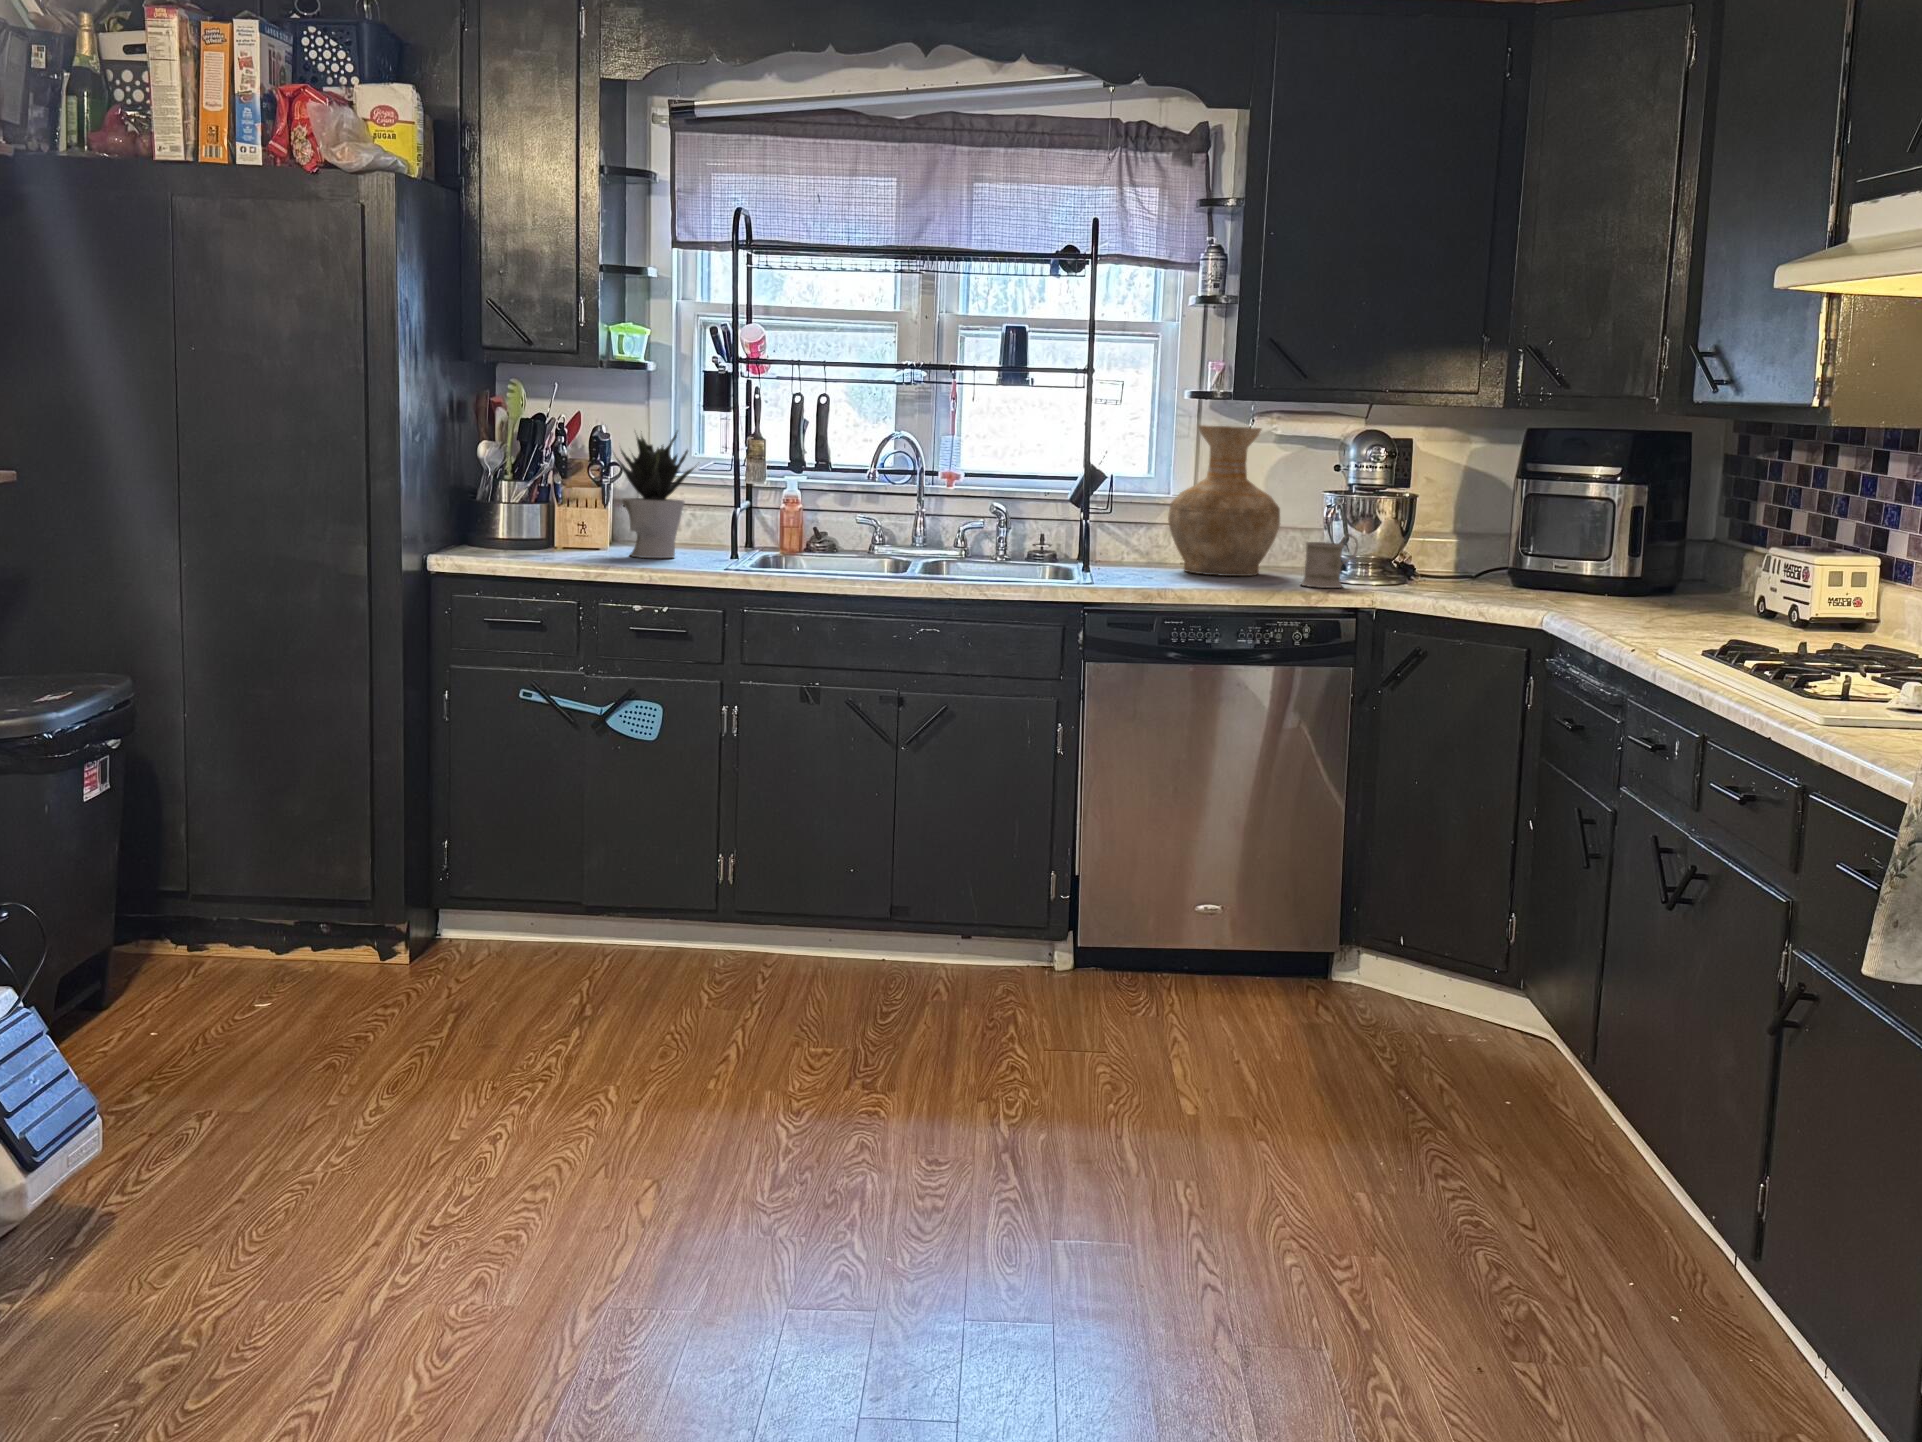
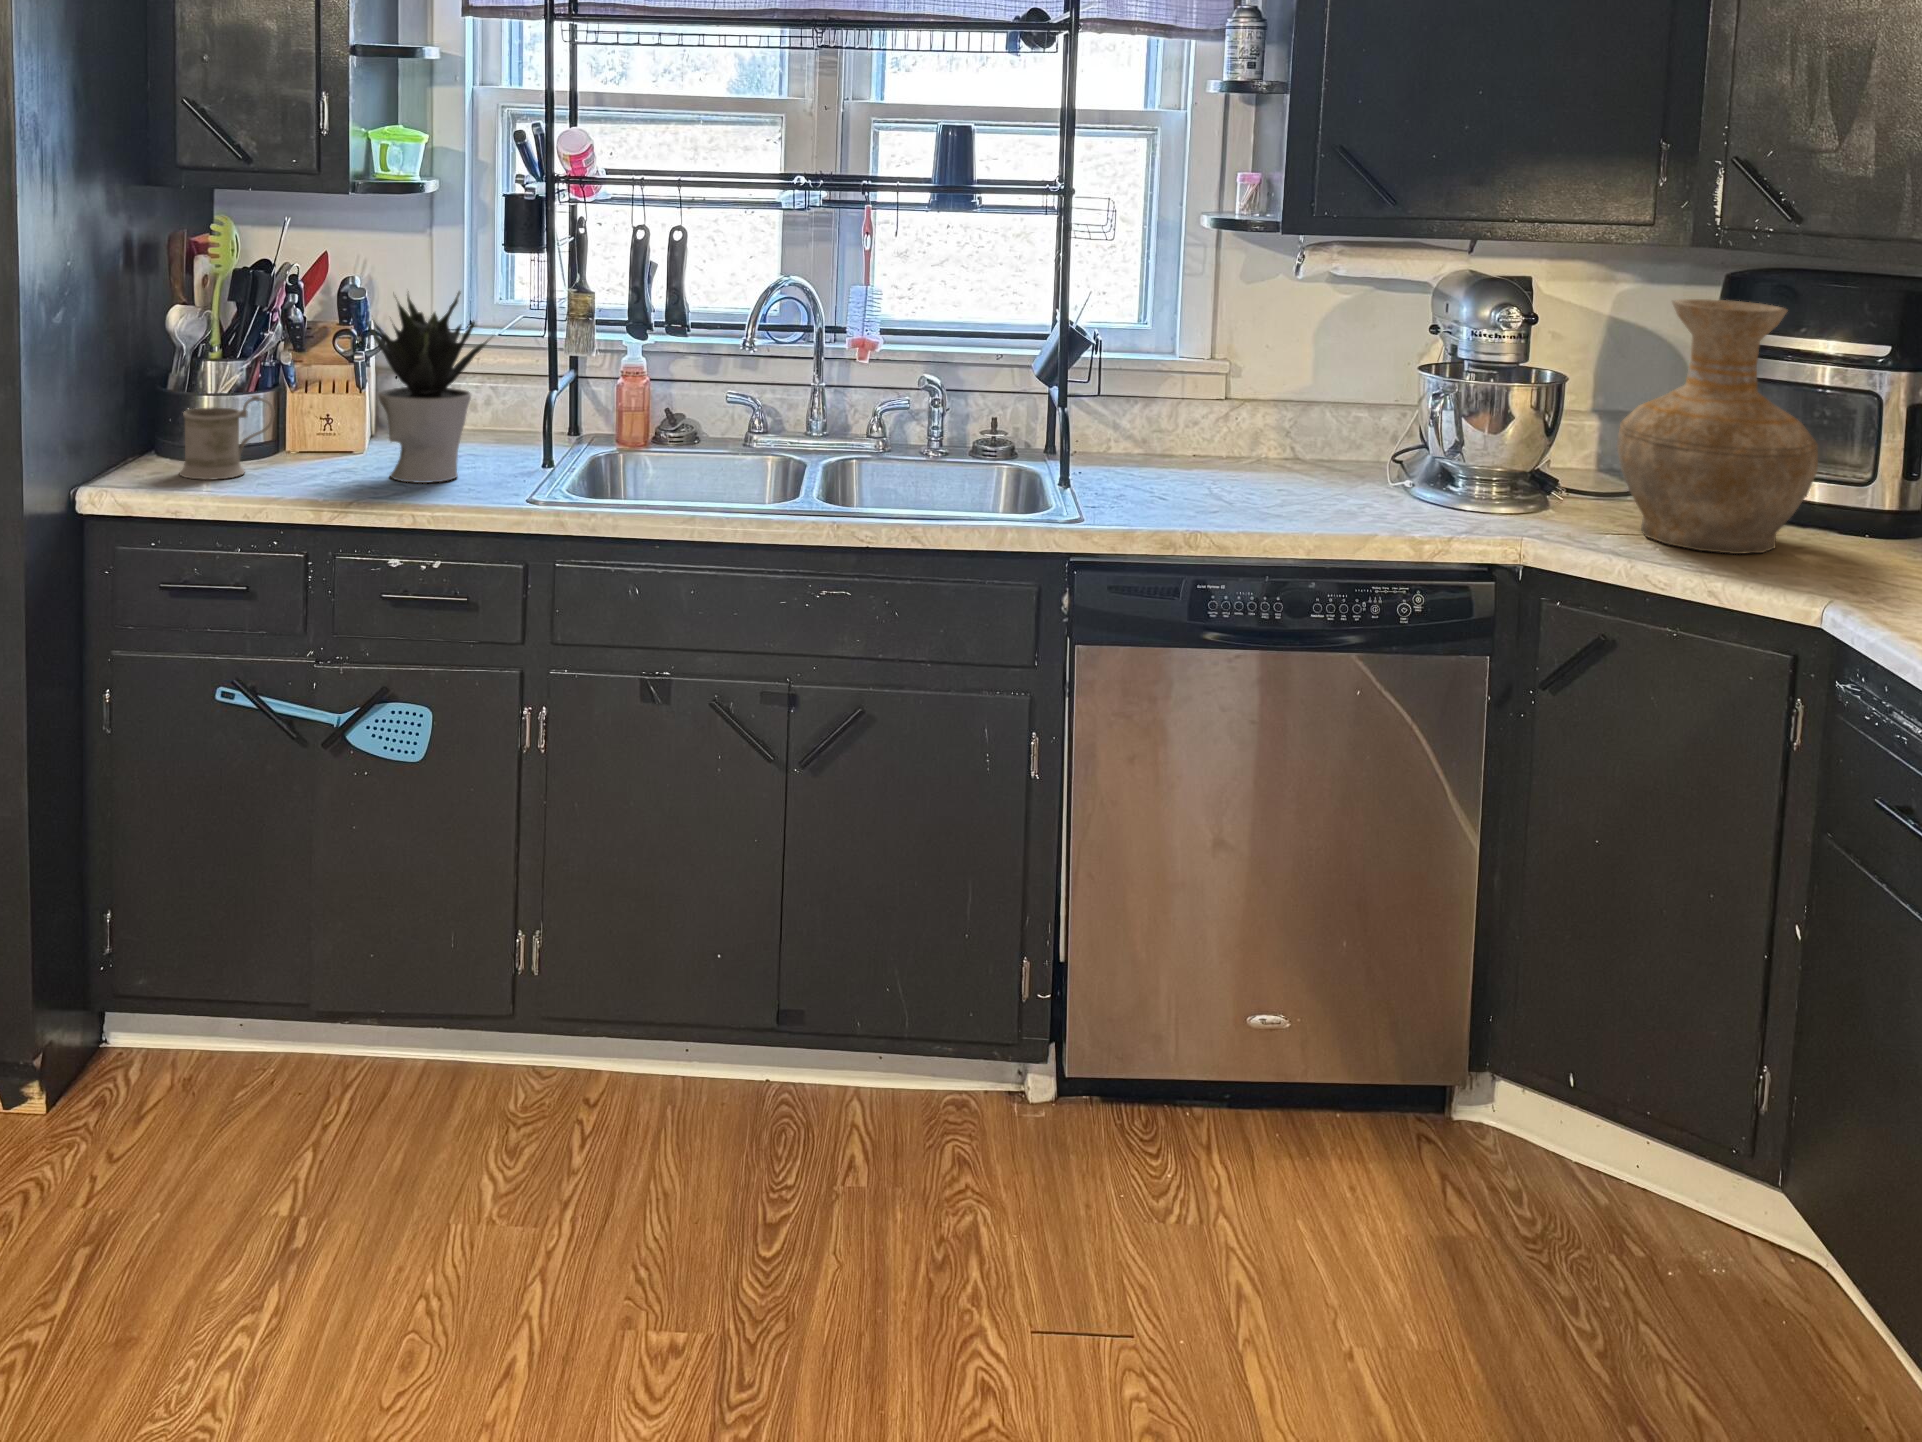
vase: present [1168,425,1280,576] -> present [1617,299,1818,554]
mug: present [1301,534,1358,588] -> present [179,395,274,480]

